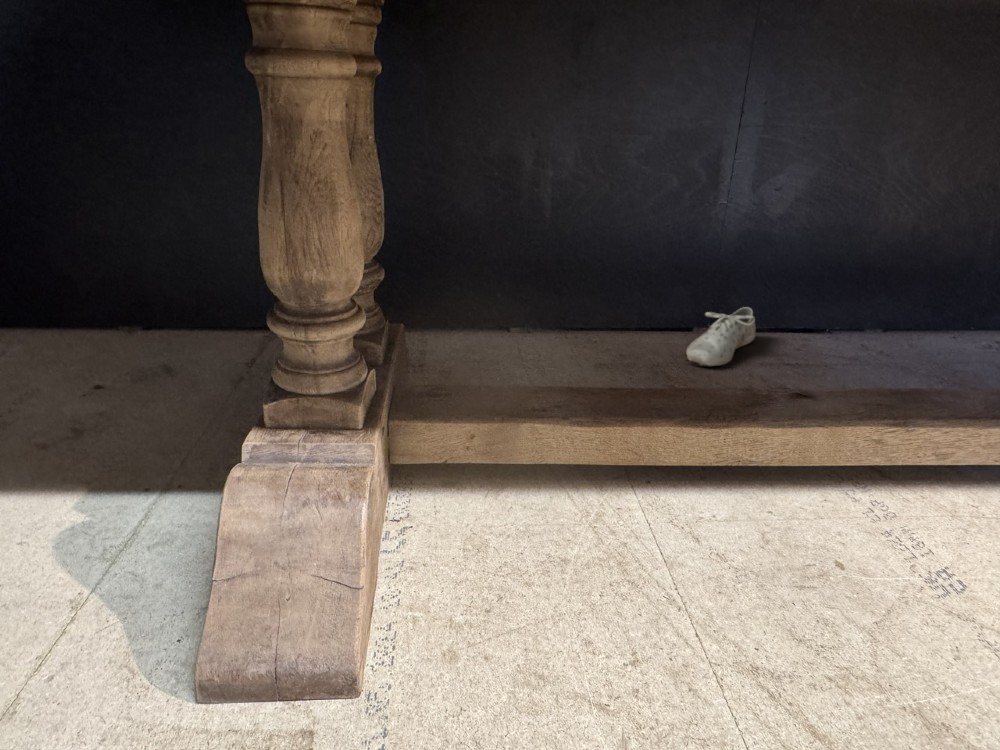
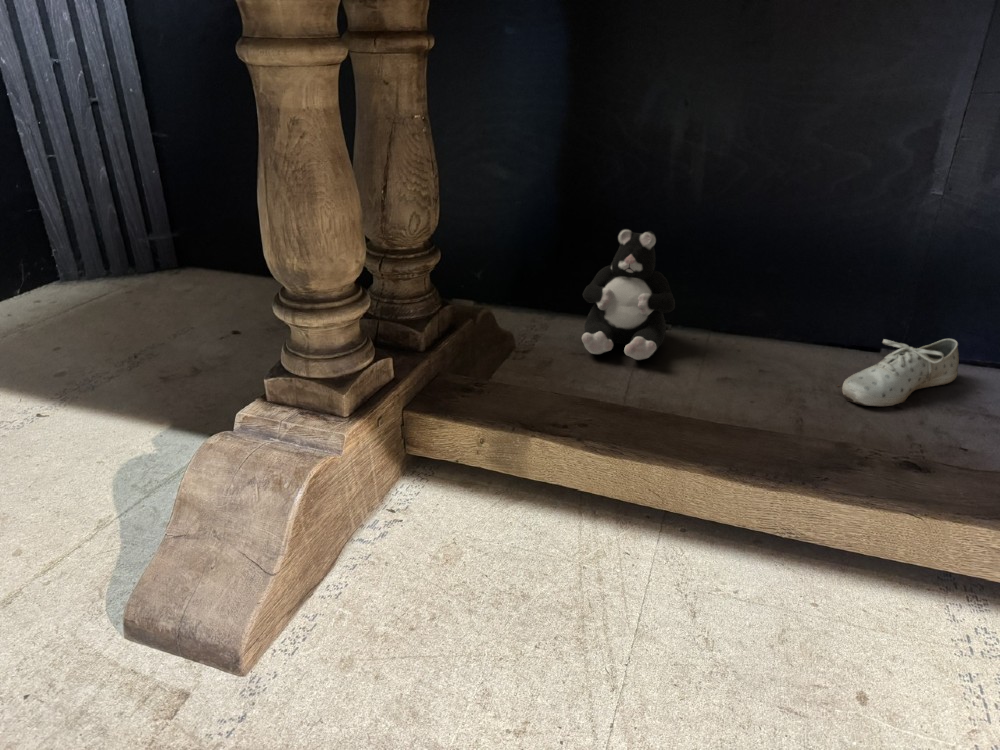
plush toy: none [450,243,535,359] -> present [582,229,675,360]

